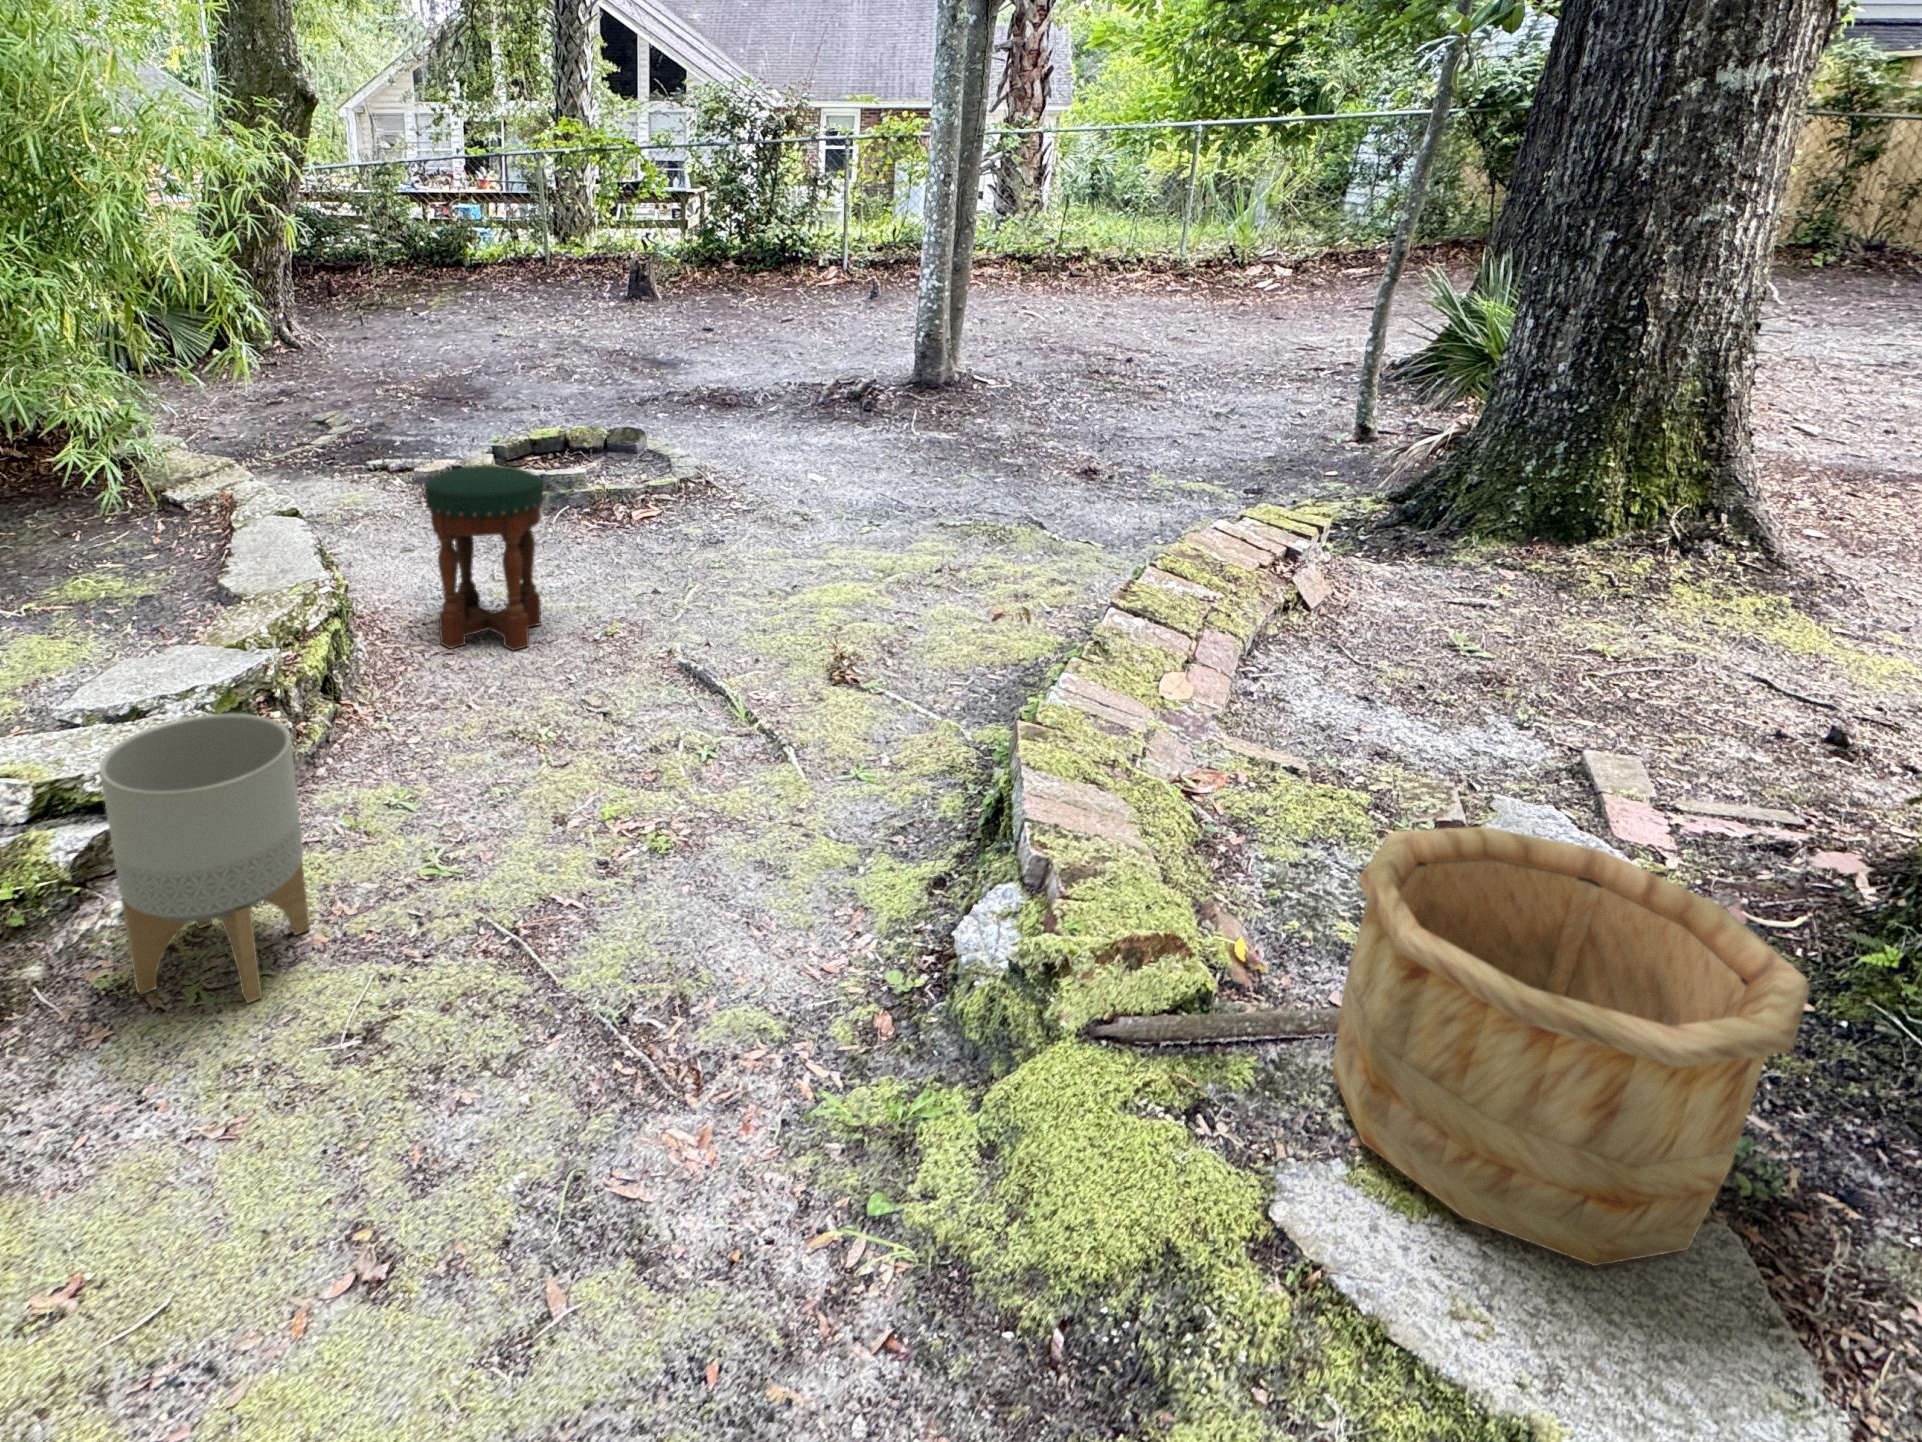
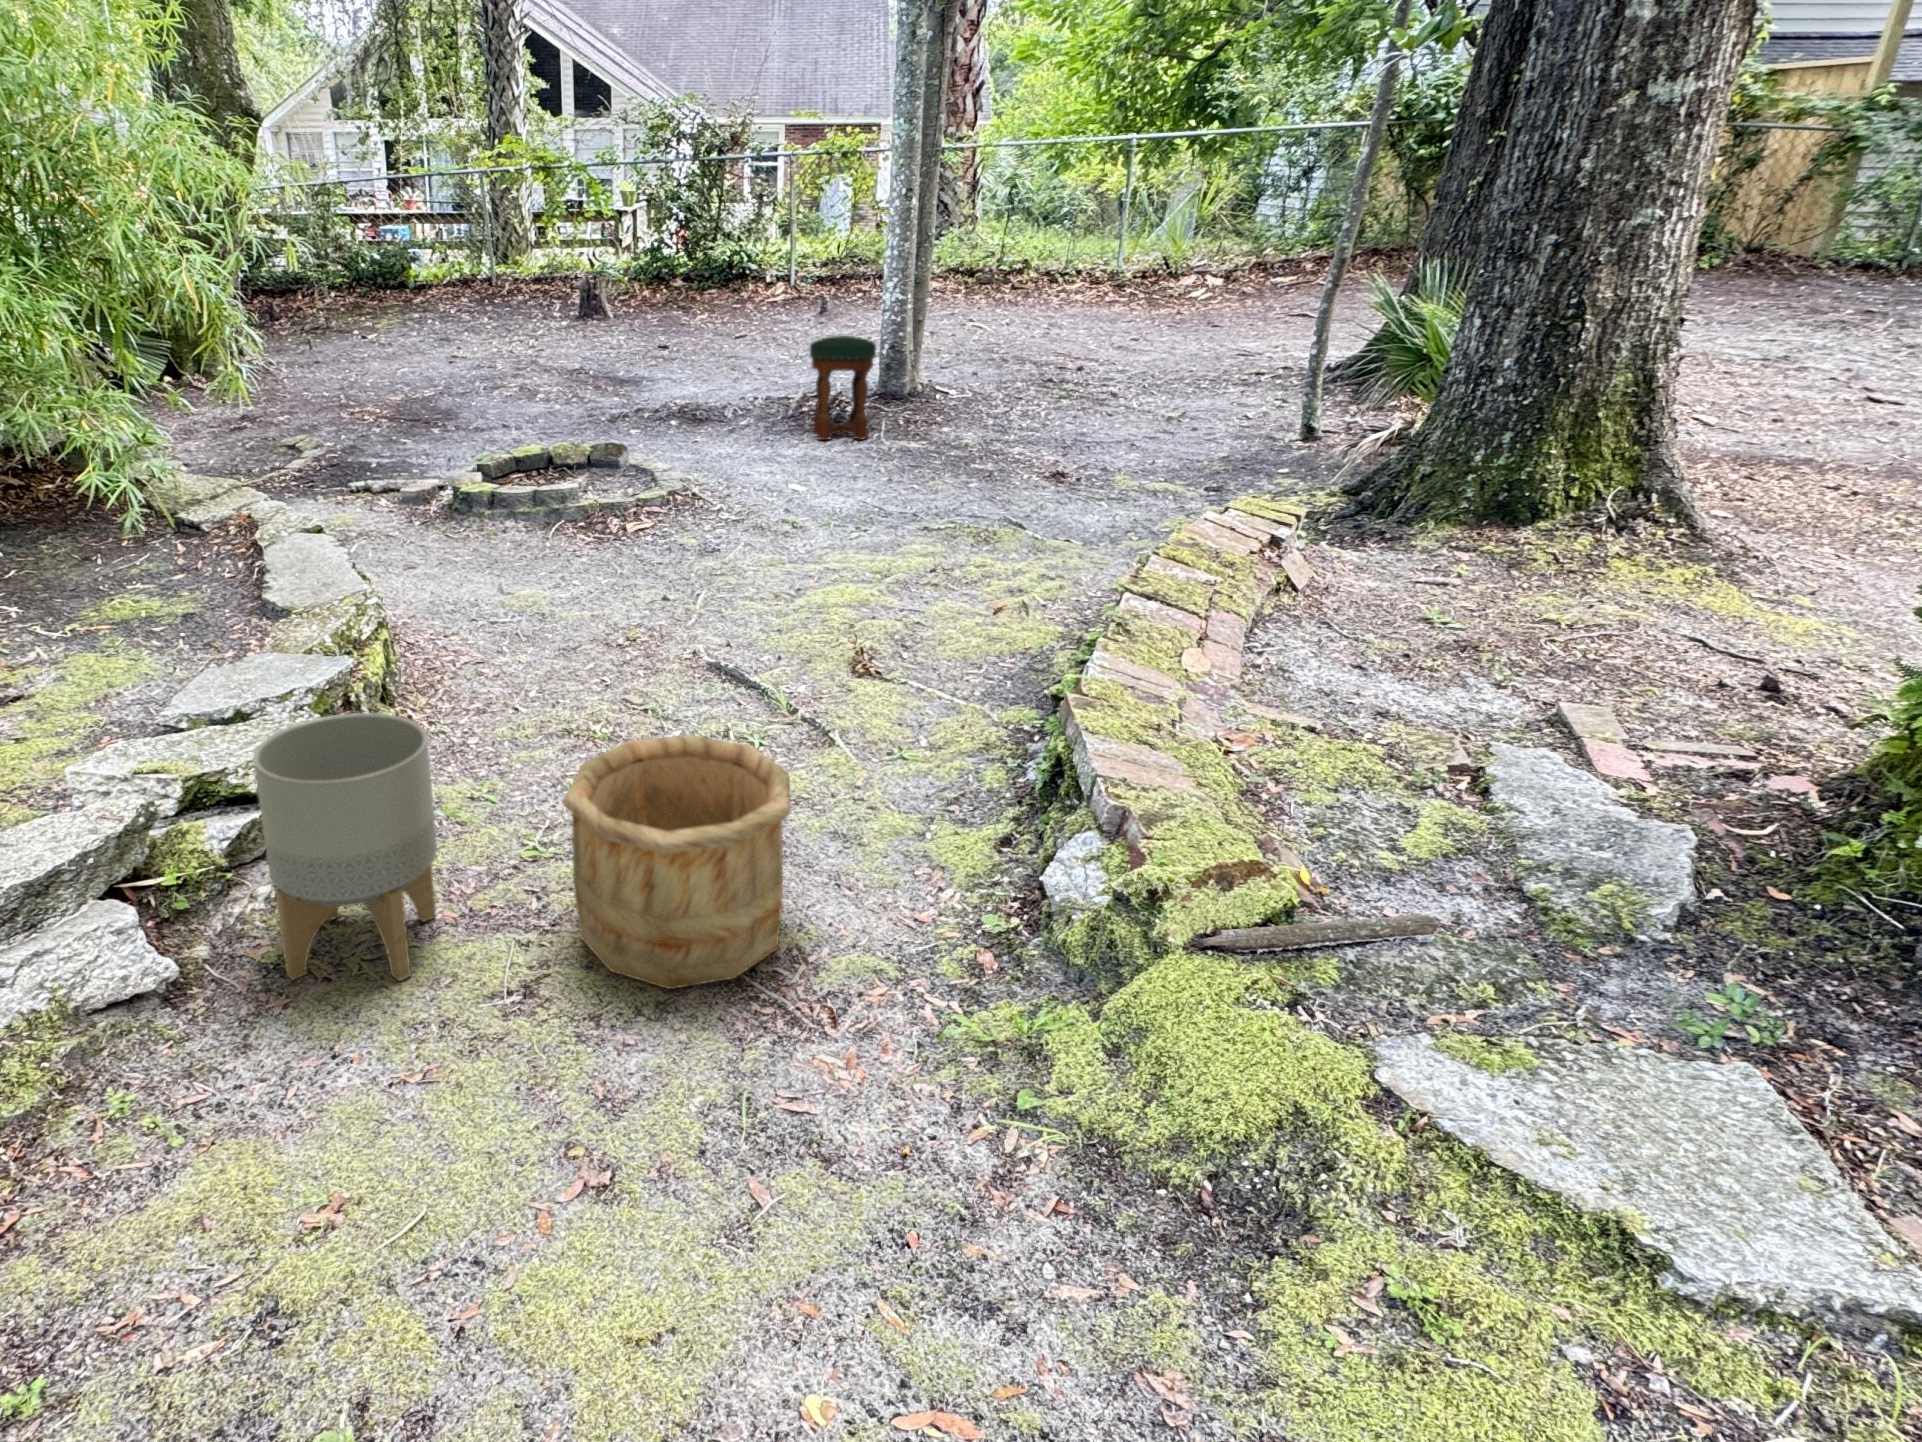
stool: present [425,465,544,650] -> present [810,336,876,440]
wooden bucket: present [1332,826,1810,1266] -> present [563,735,790,989]

